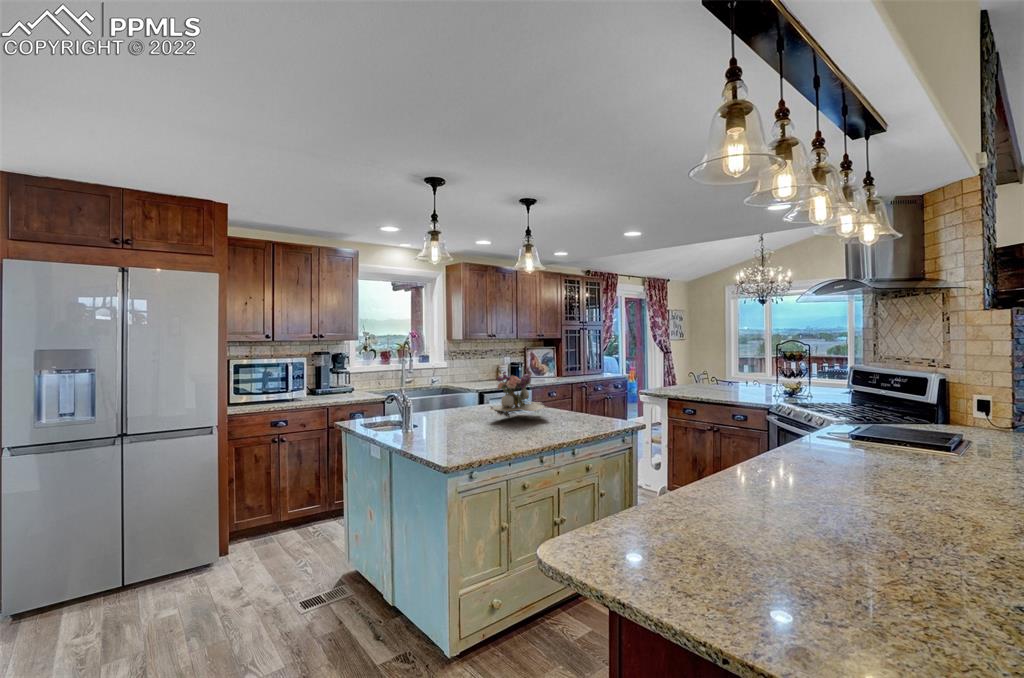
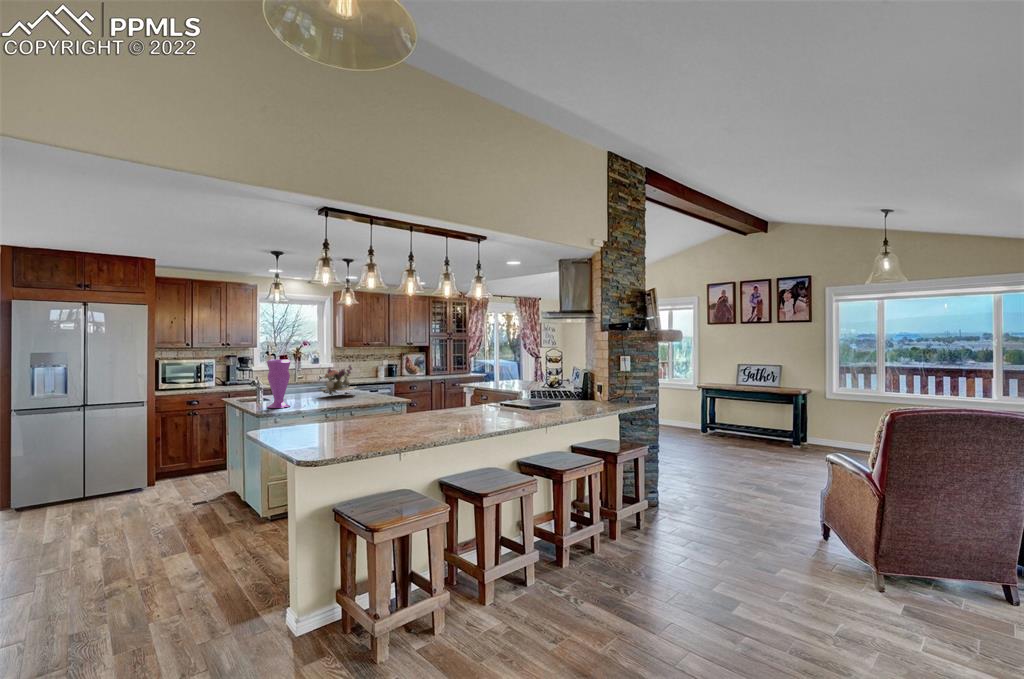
vase: none [436,360,480,451] -> present [266,359,291,408]

